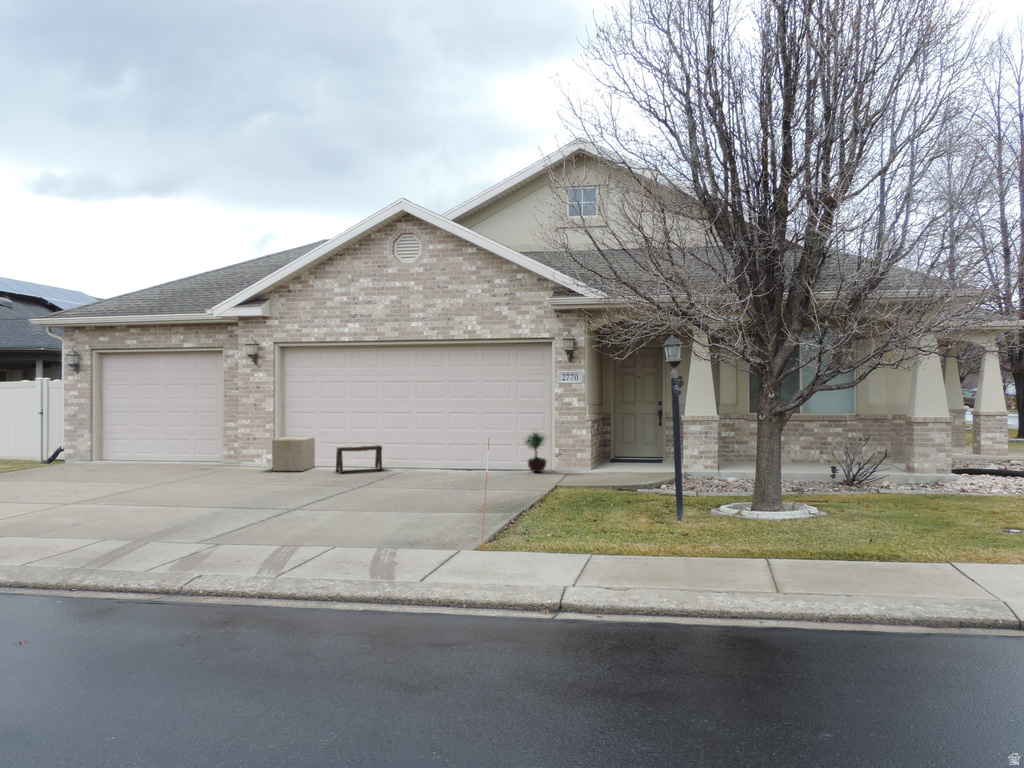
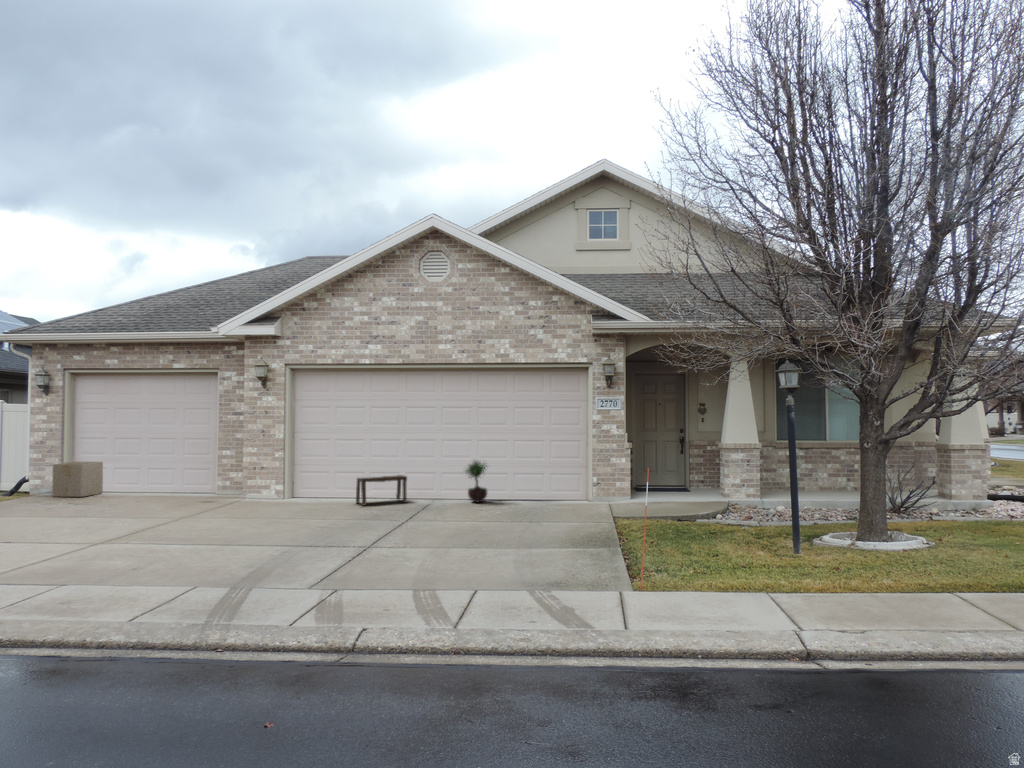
potted tree: present [526,433,547,472] -> present [465,461,487,502]
cardboard box: present [272,437,315,471] -> present [52,462,103,497]

